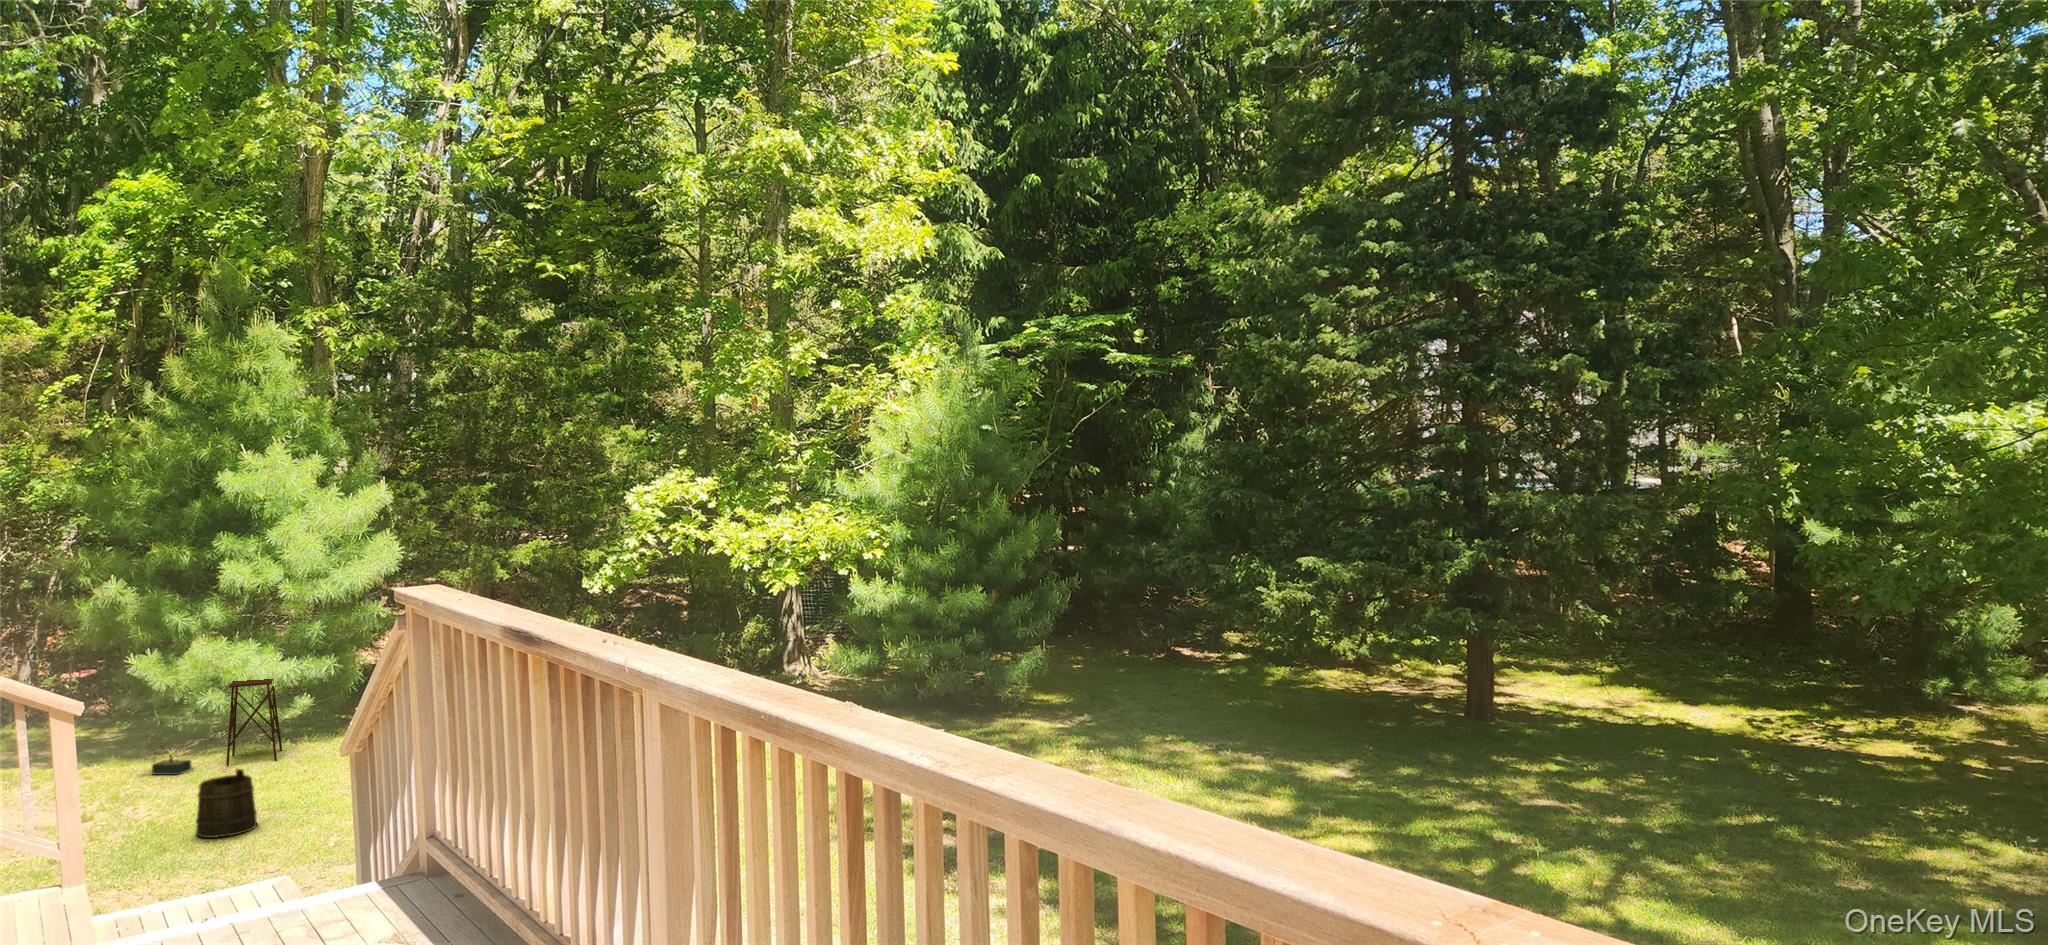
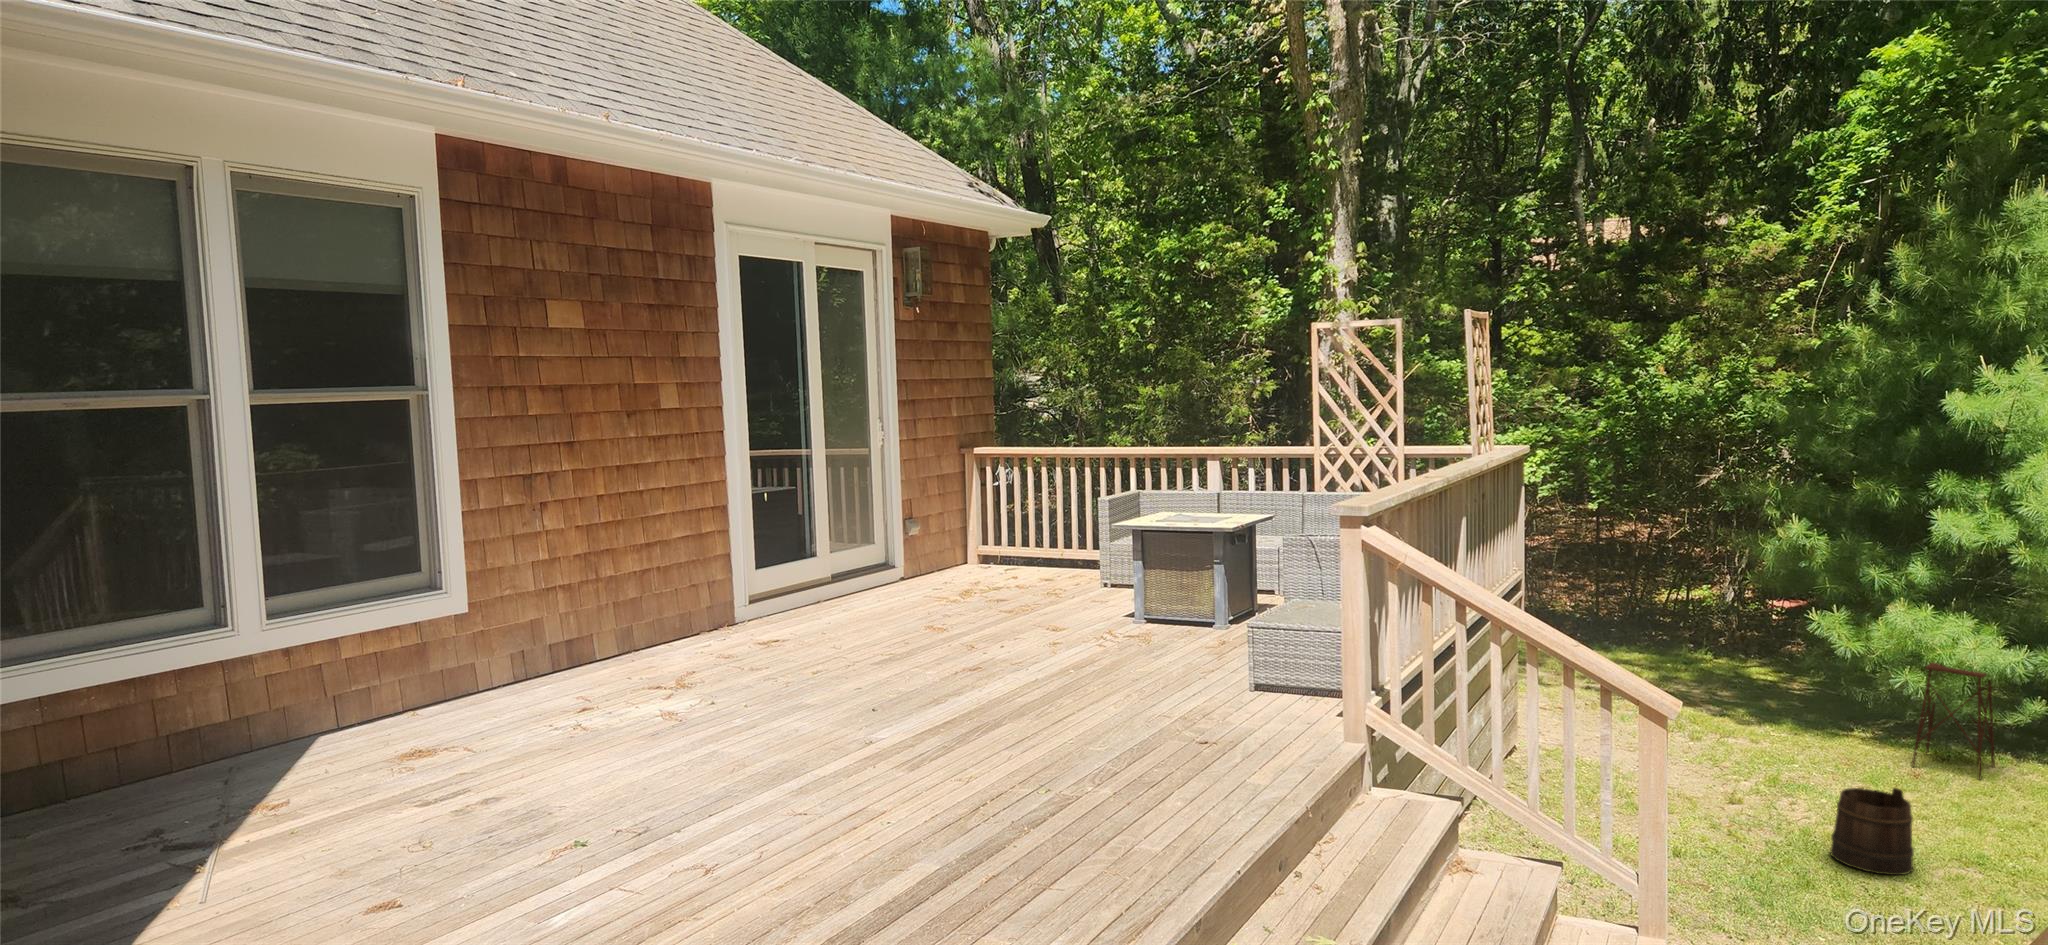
decorative plant: present [144,733,195,775] -> none [1811,699,1879,758]

